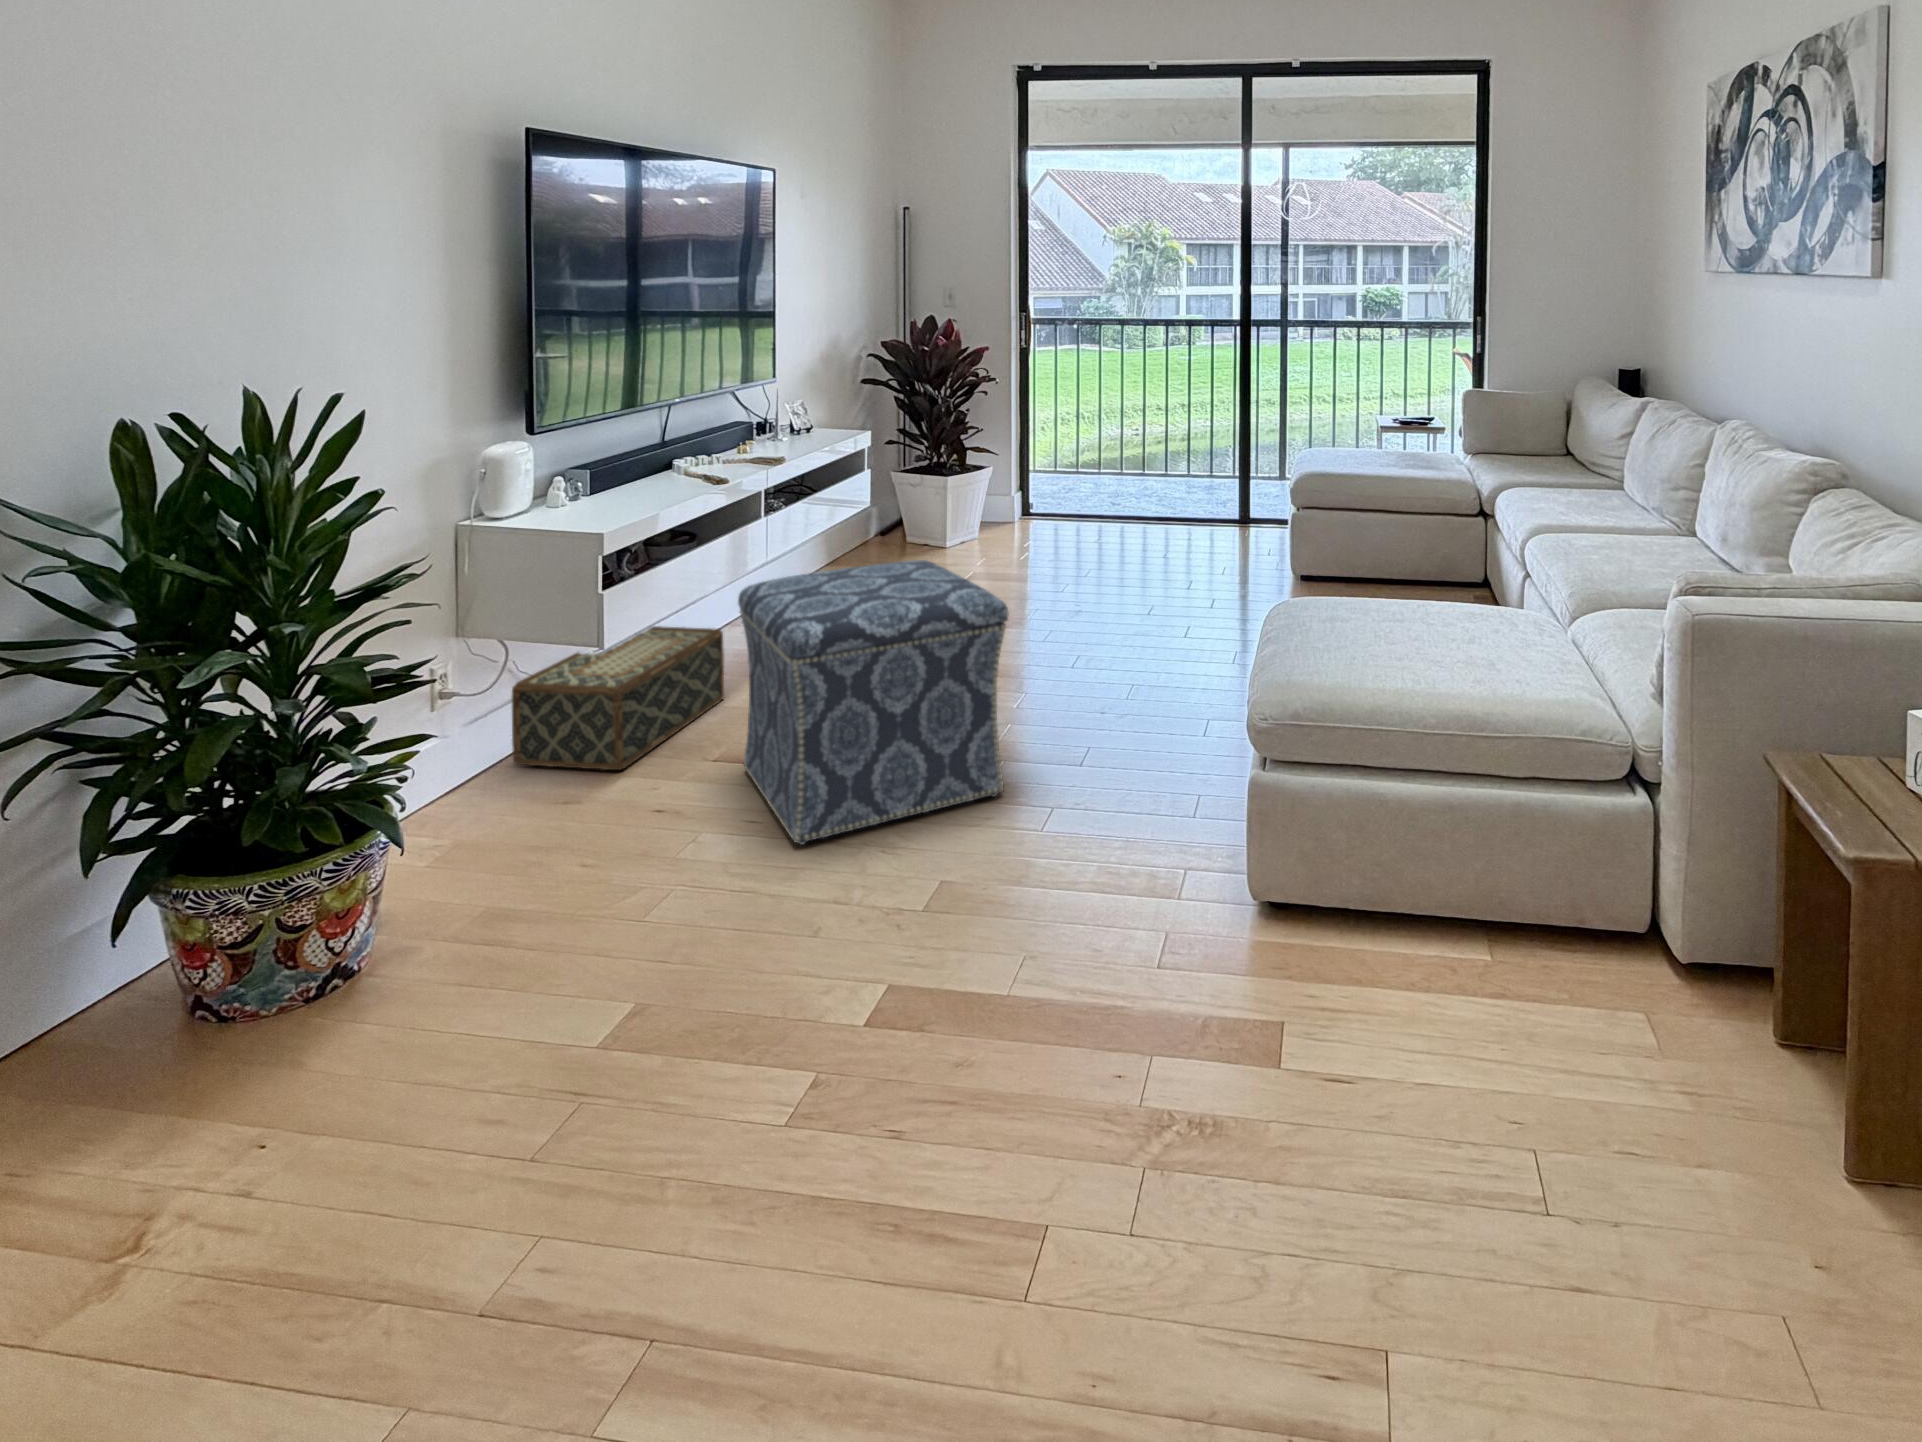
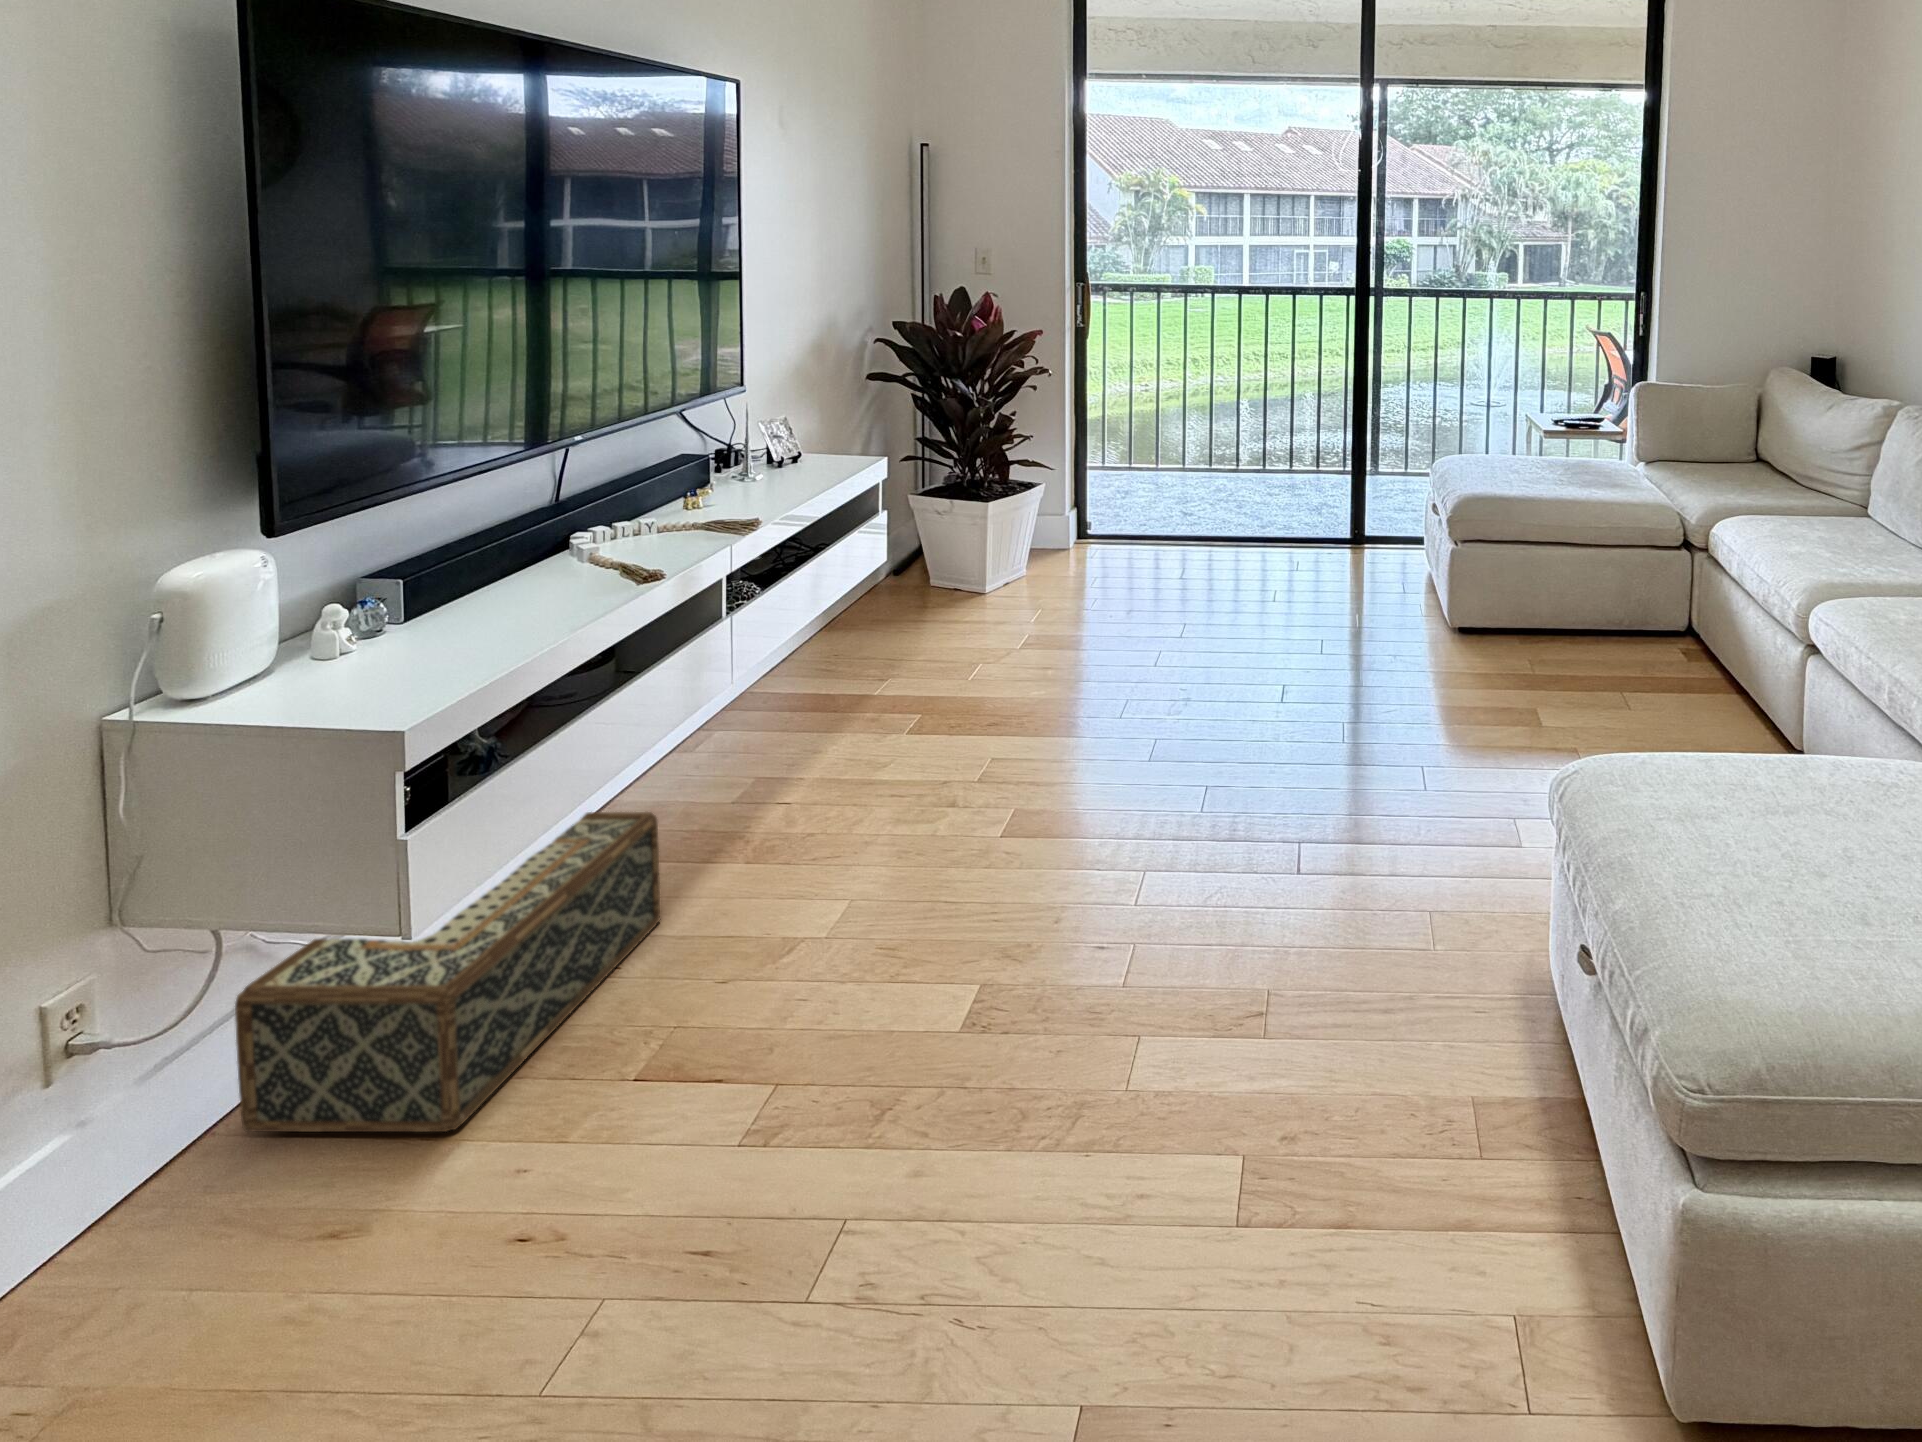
ottoman: present [738,560,1008,845] -> none [673,713,1167,1338]

